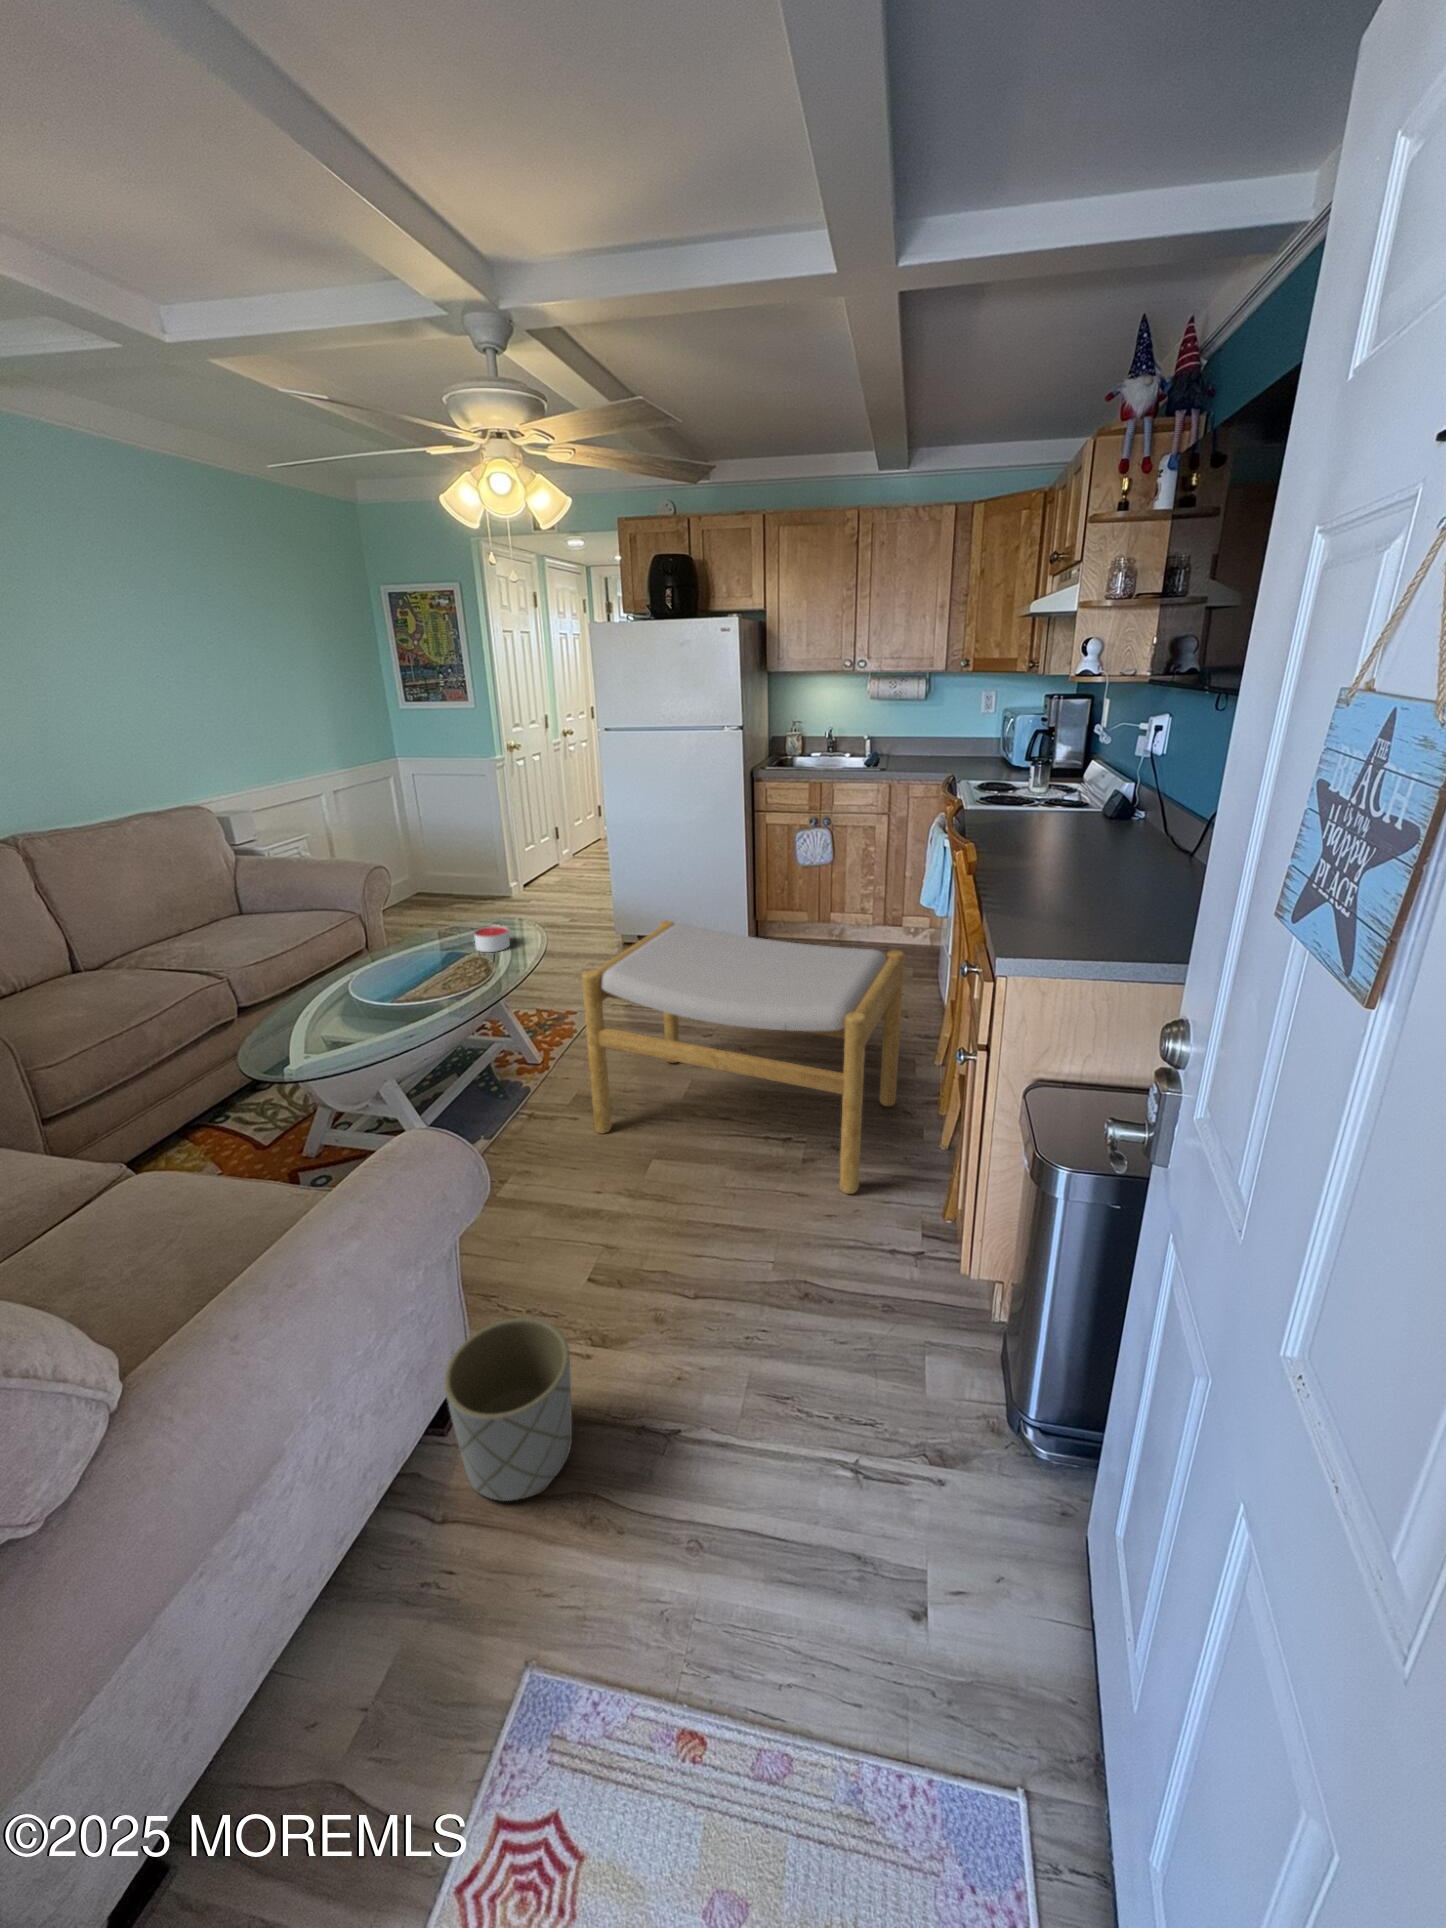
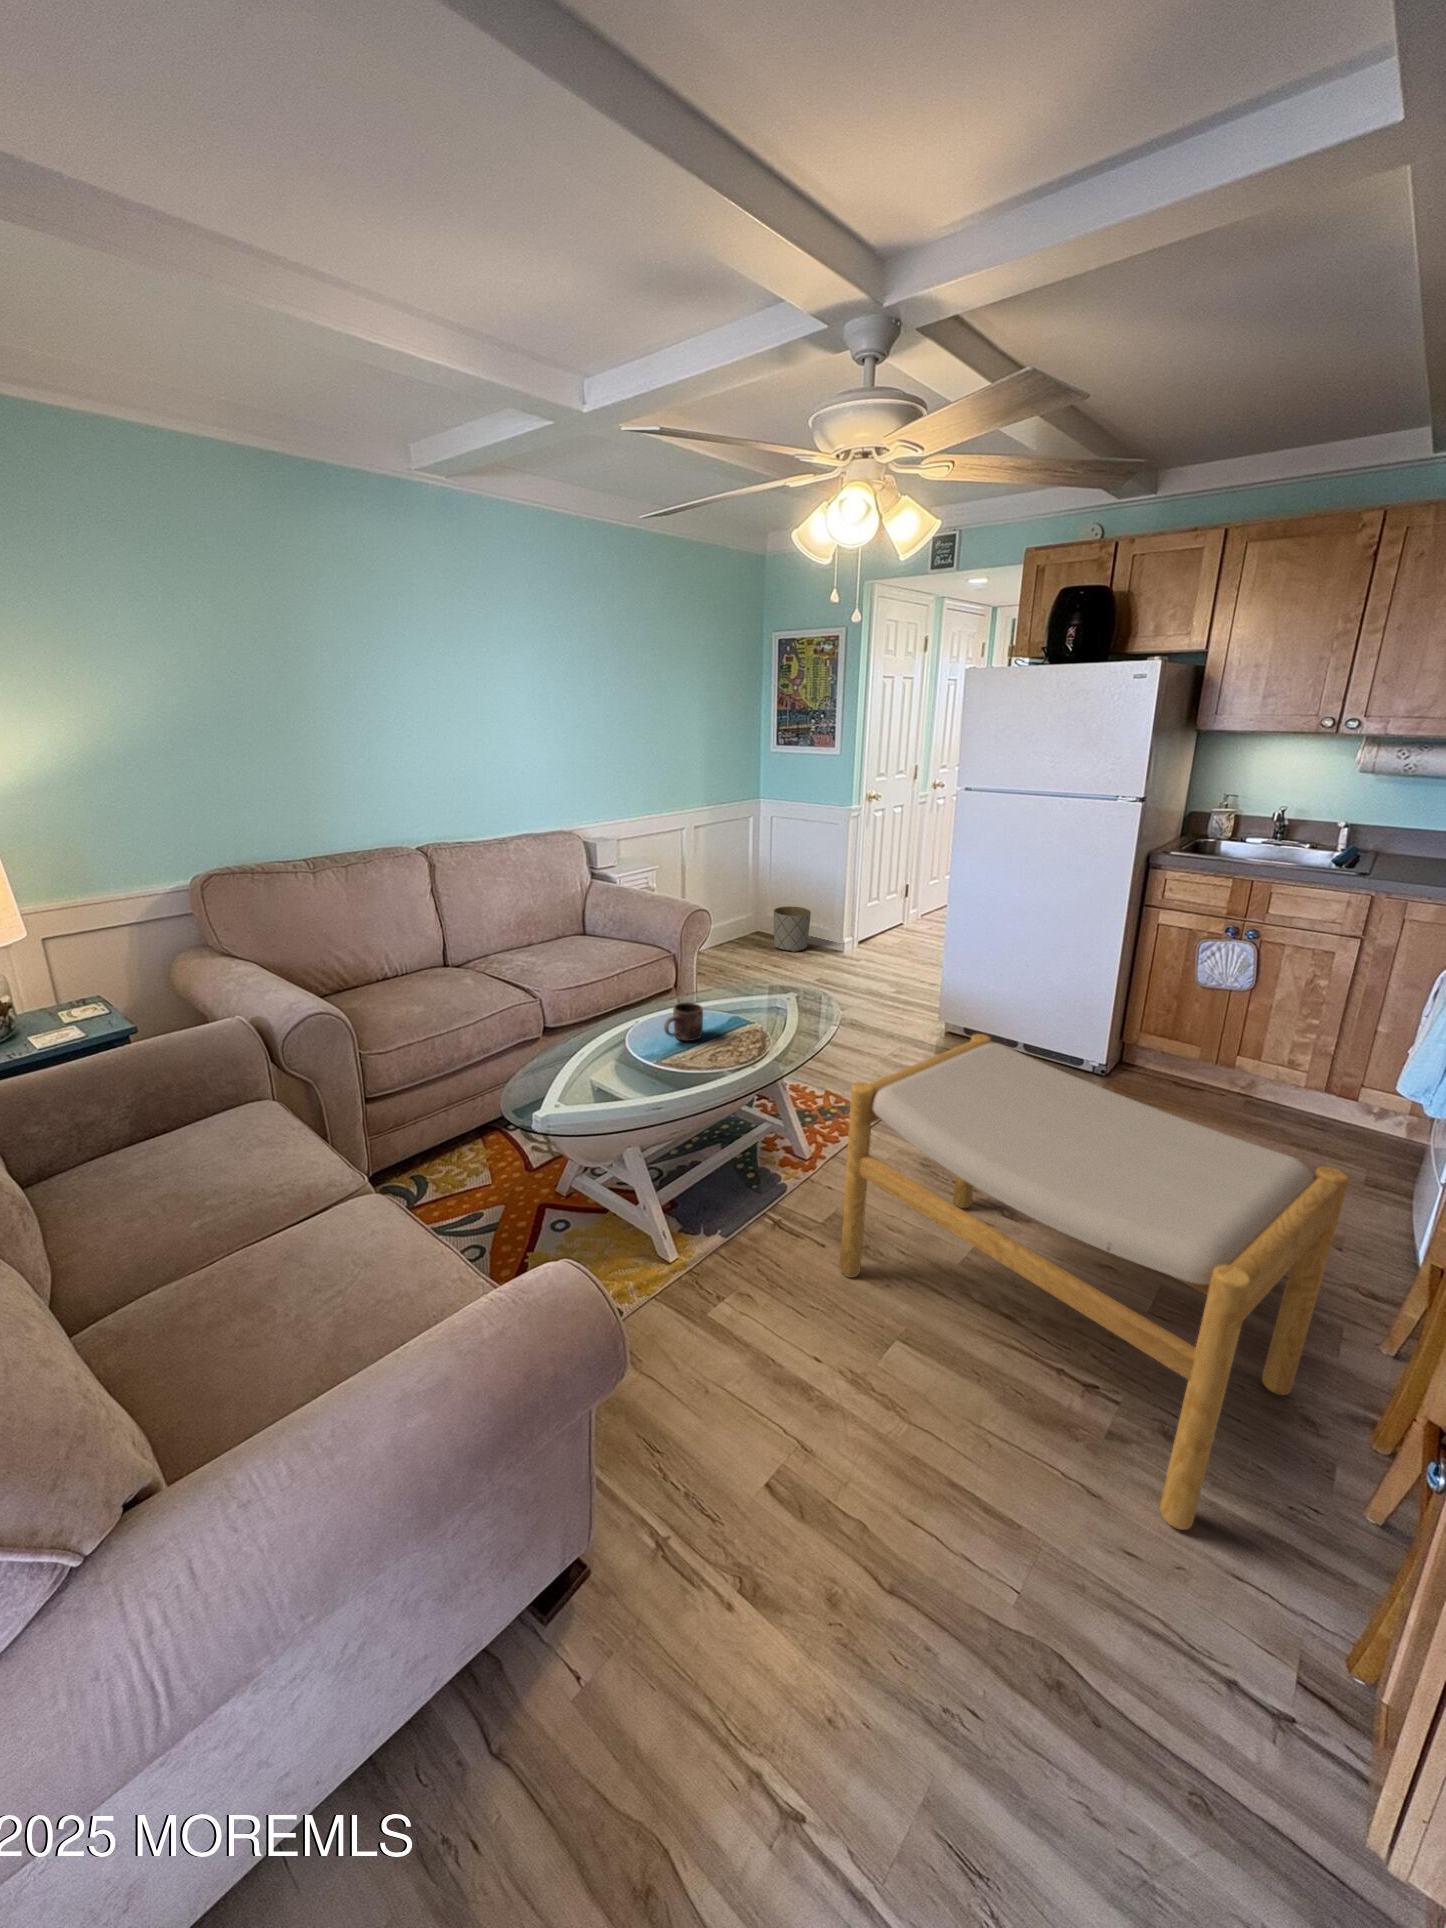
candle: present [474,926,510,952] -> none [761,996,798,1026]
mug: none [389,945,427,981] -> present [664,1003,703,1041]
planter: present [444,1317,572,1501] -> present [774,906,811,952]

